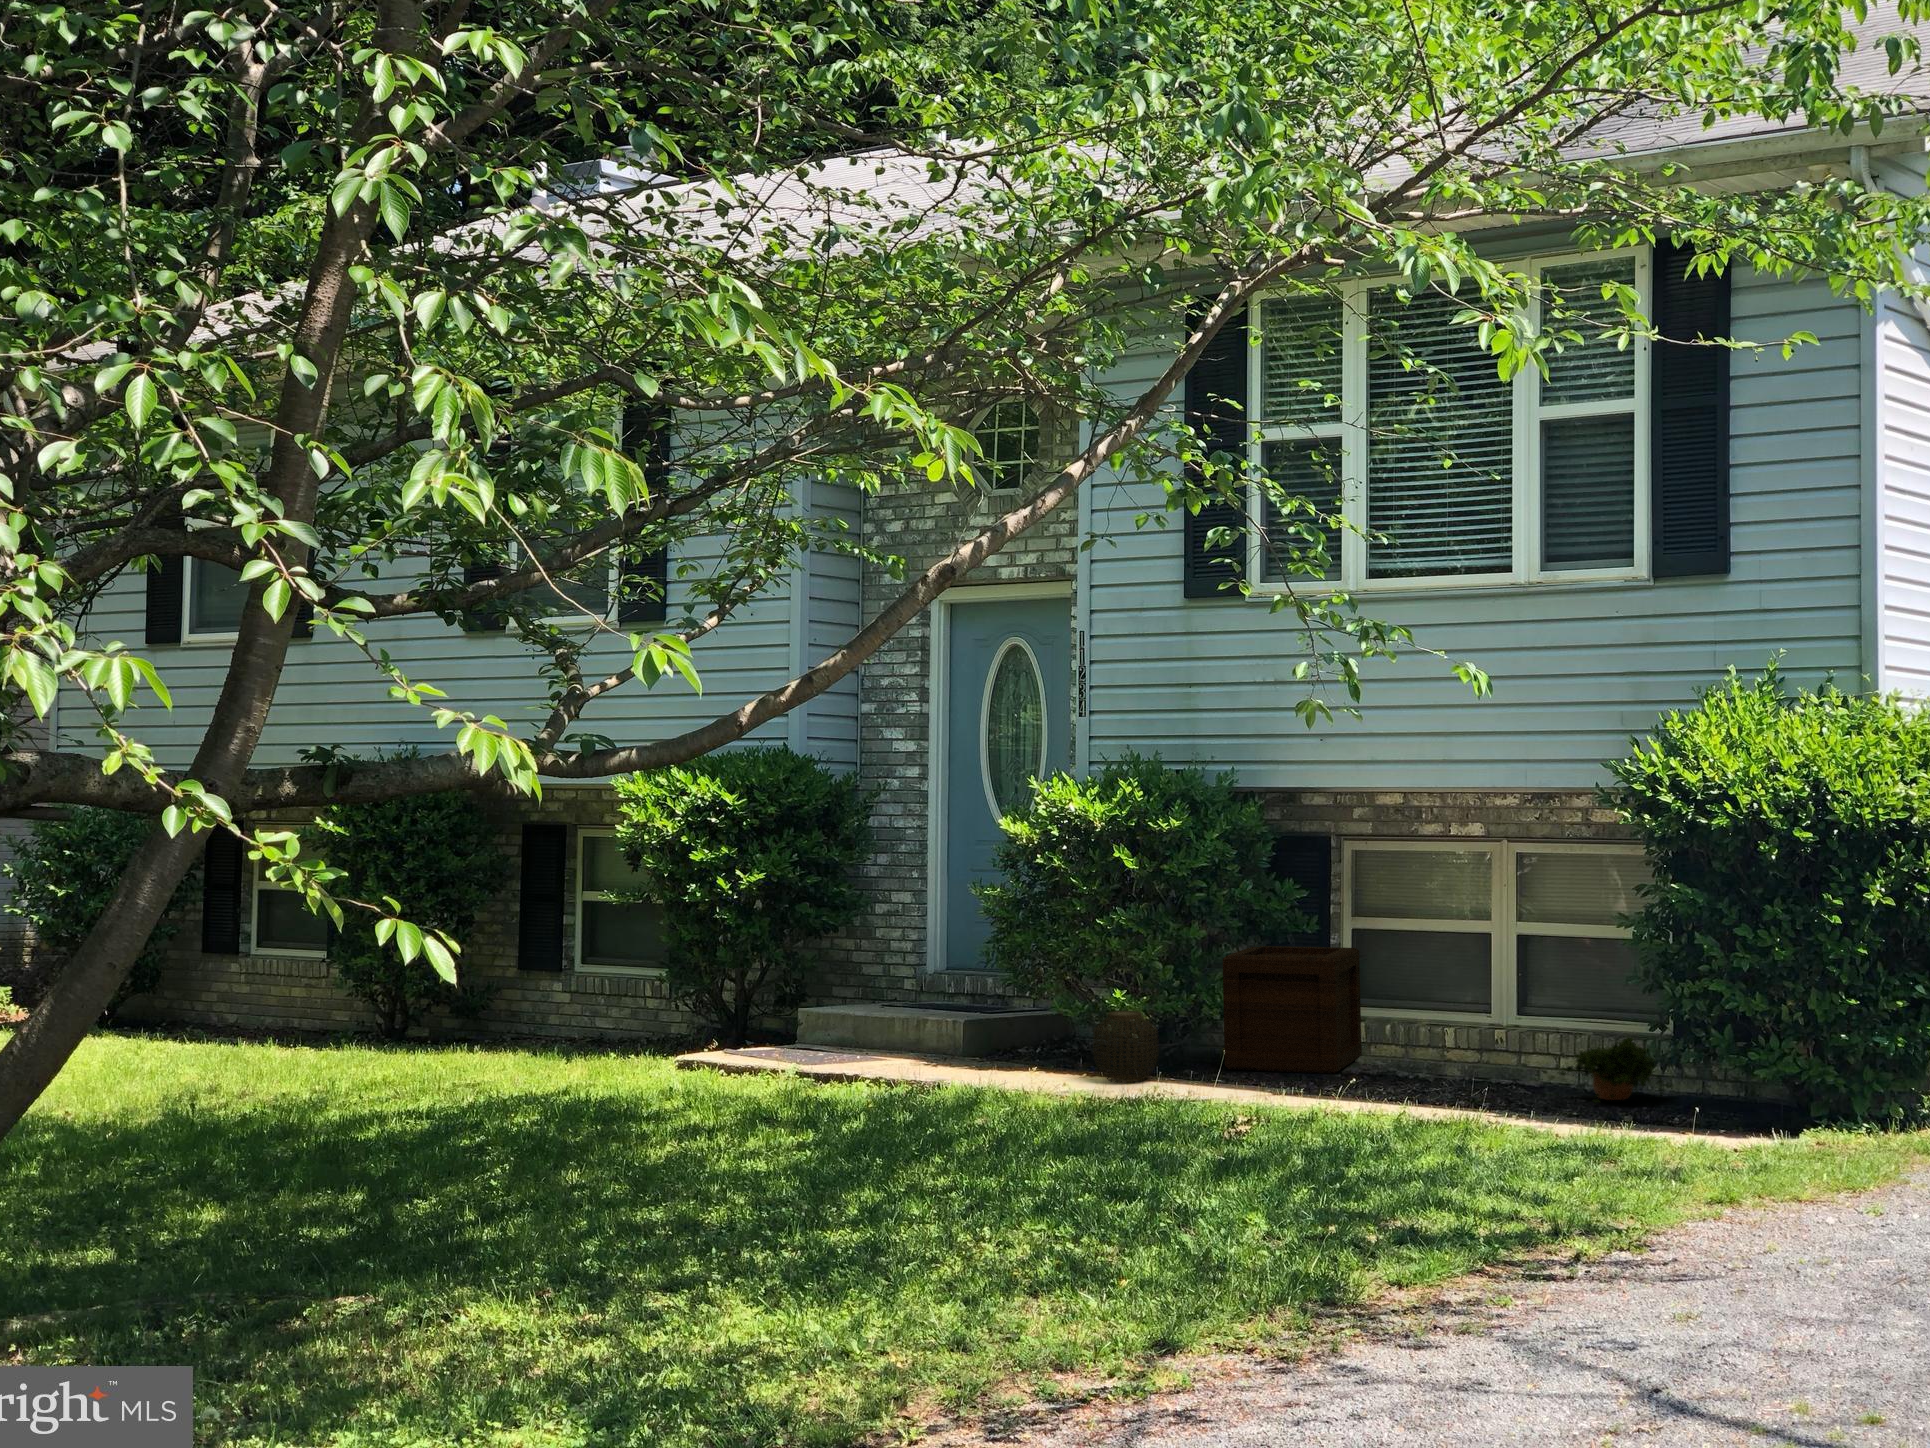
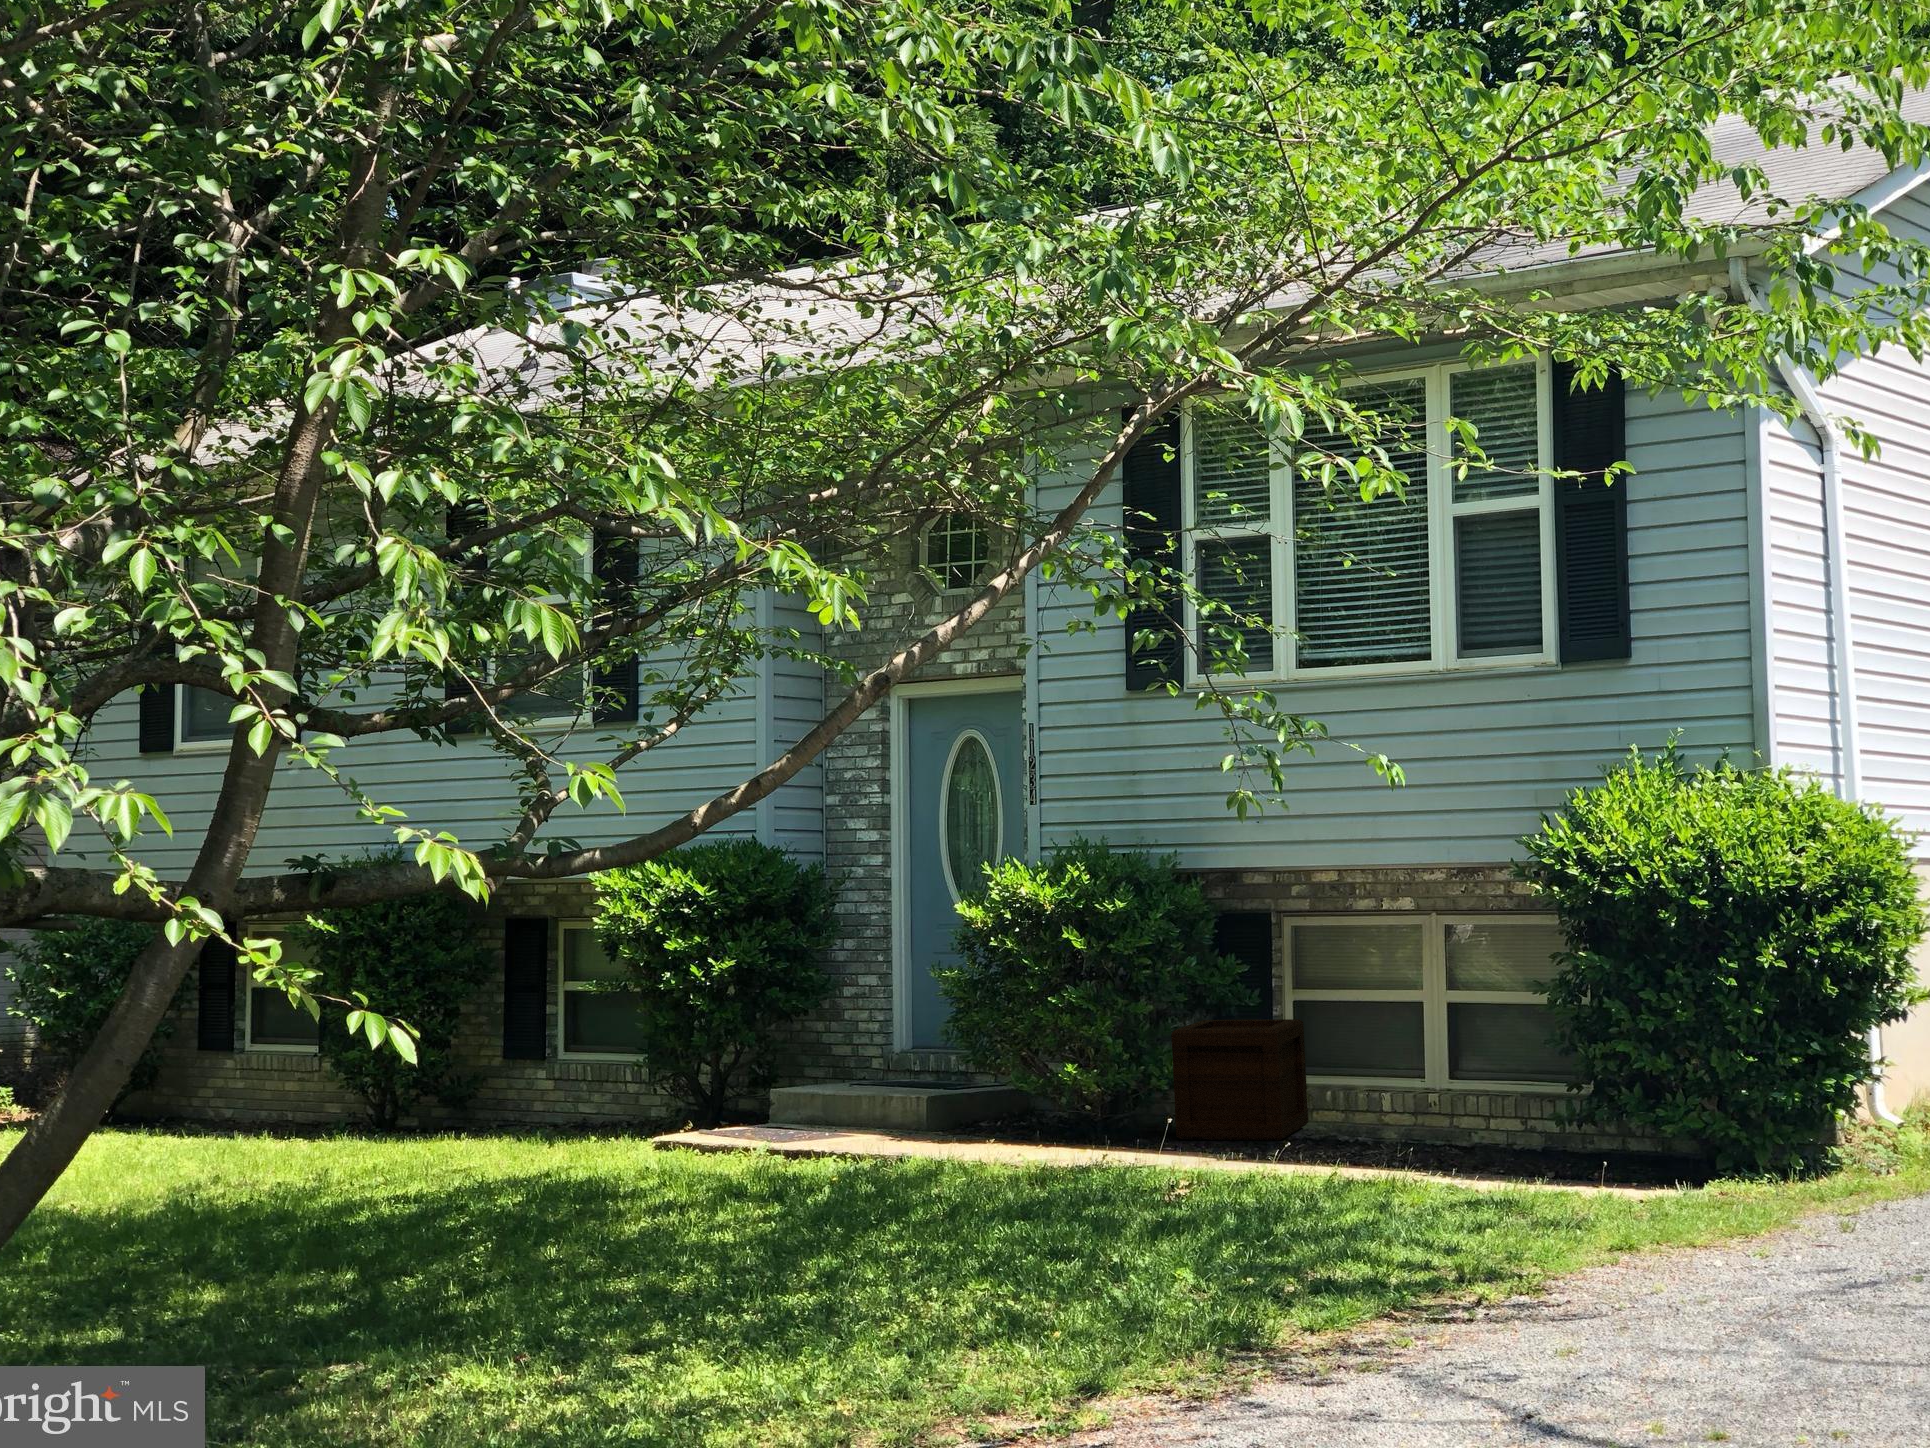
woven basket: present [1093,1011,1158,1083] -> none [1048,1085,1111,1155]
potted plant: present [1559,1037,1663,1103] -> none [1484,1096,1590,1163]

